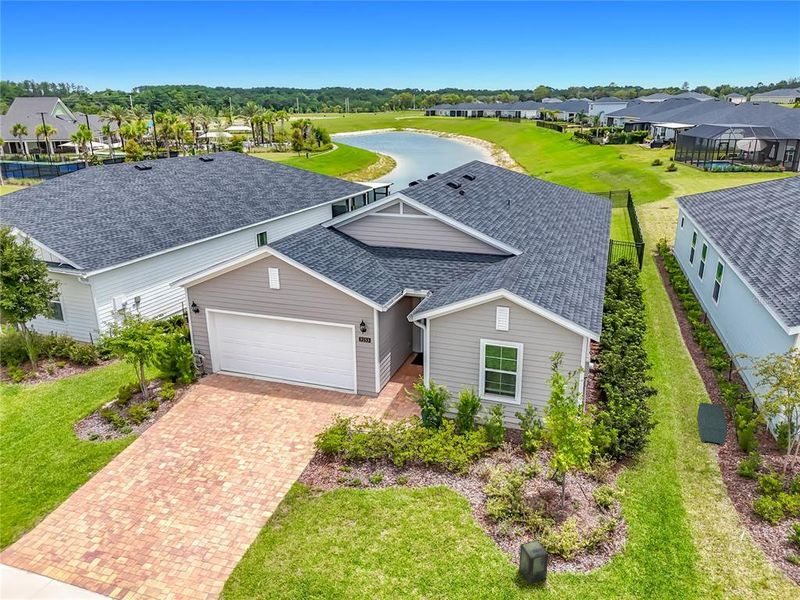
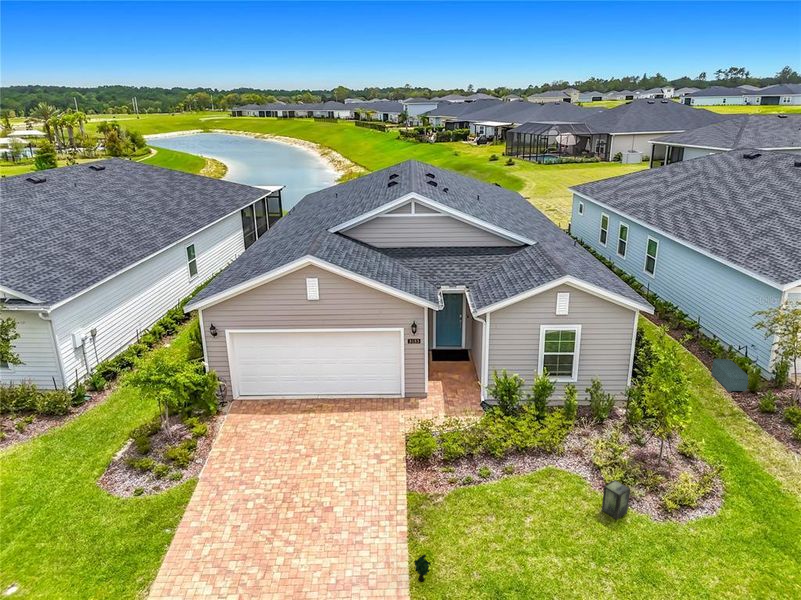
decorative plant: none [236,539,253,565] -> present [414,555,431,582]
storage box: present [519,540,548,584] -> present [602,480,630,520]

